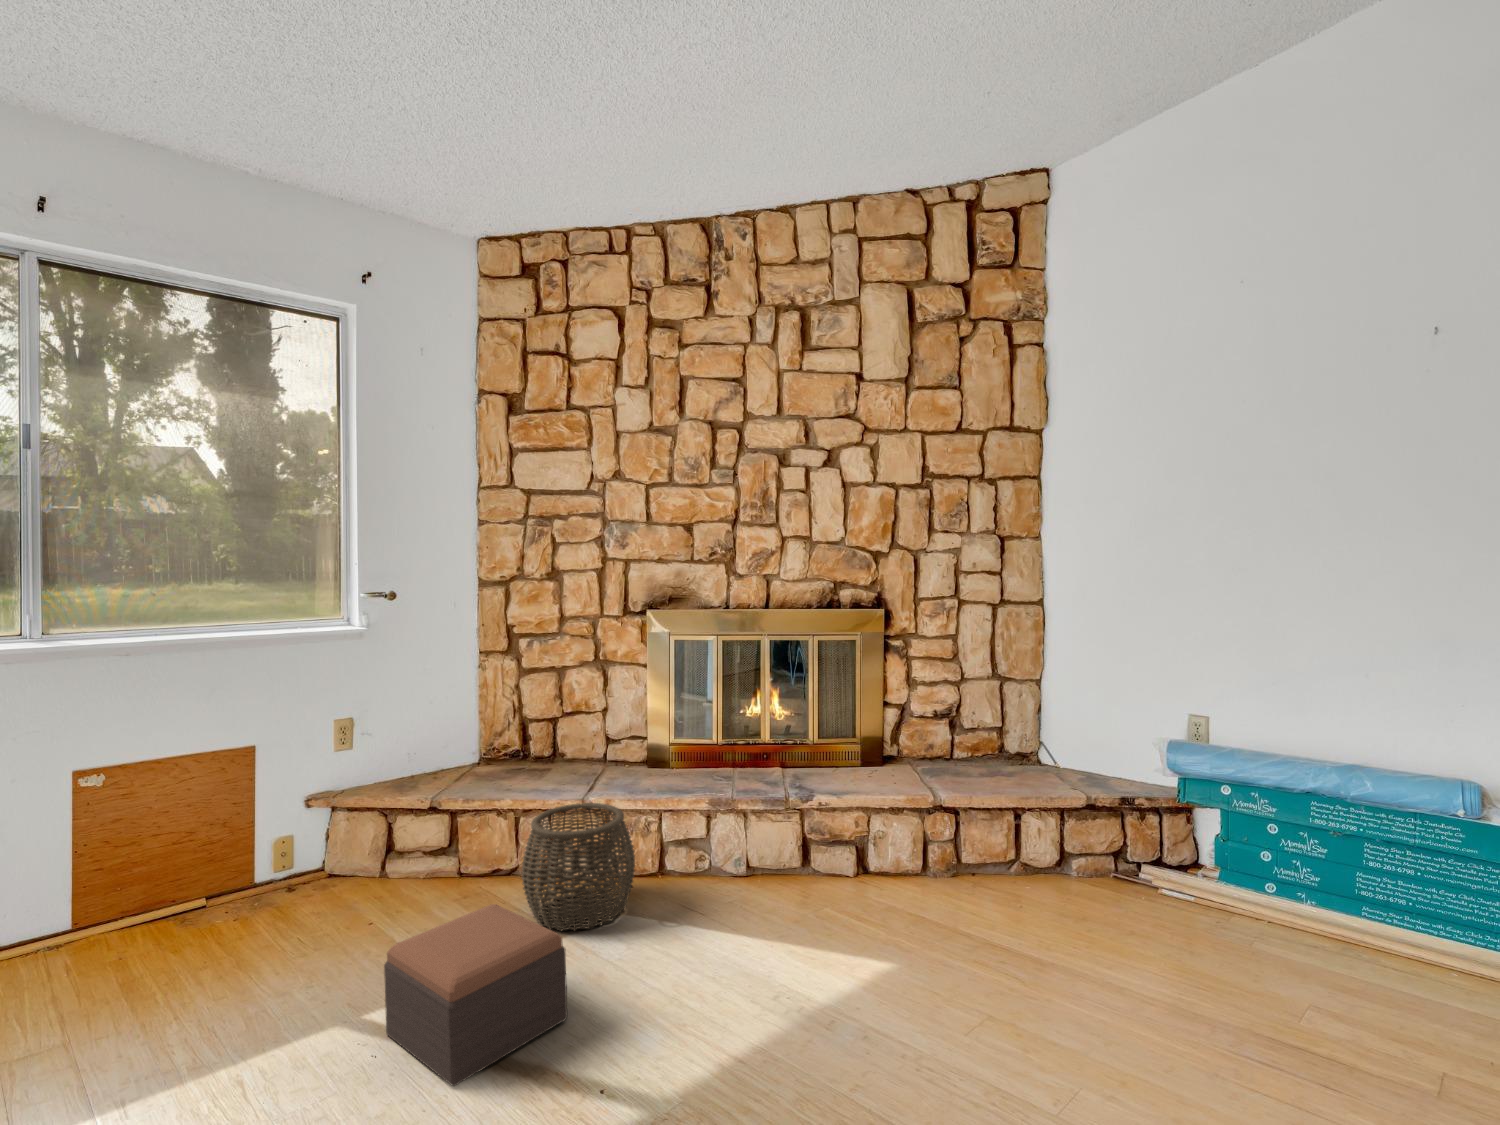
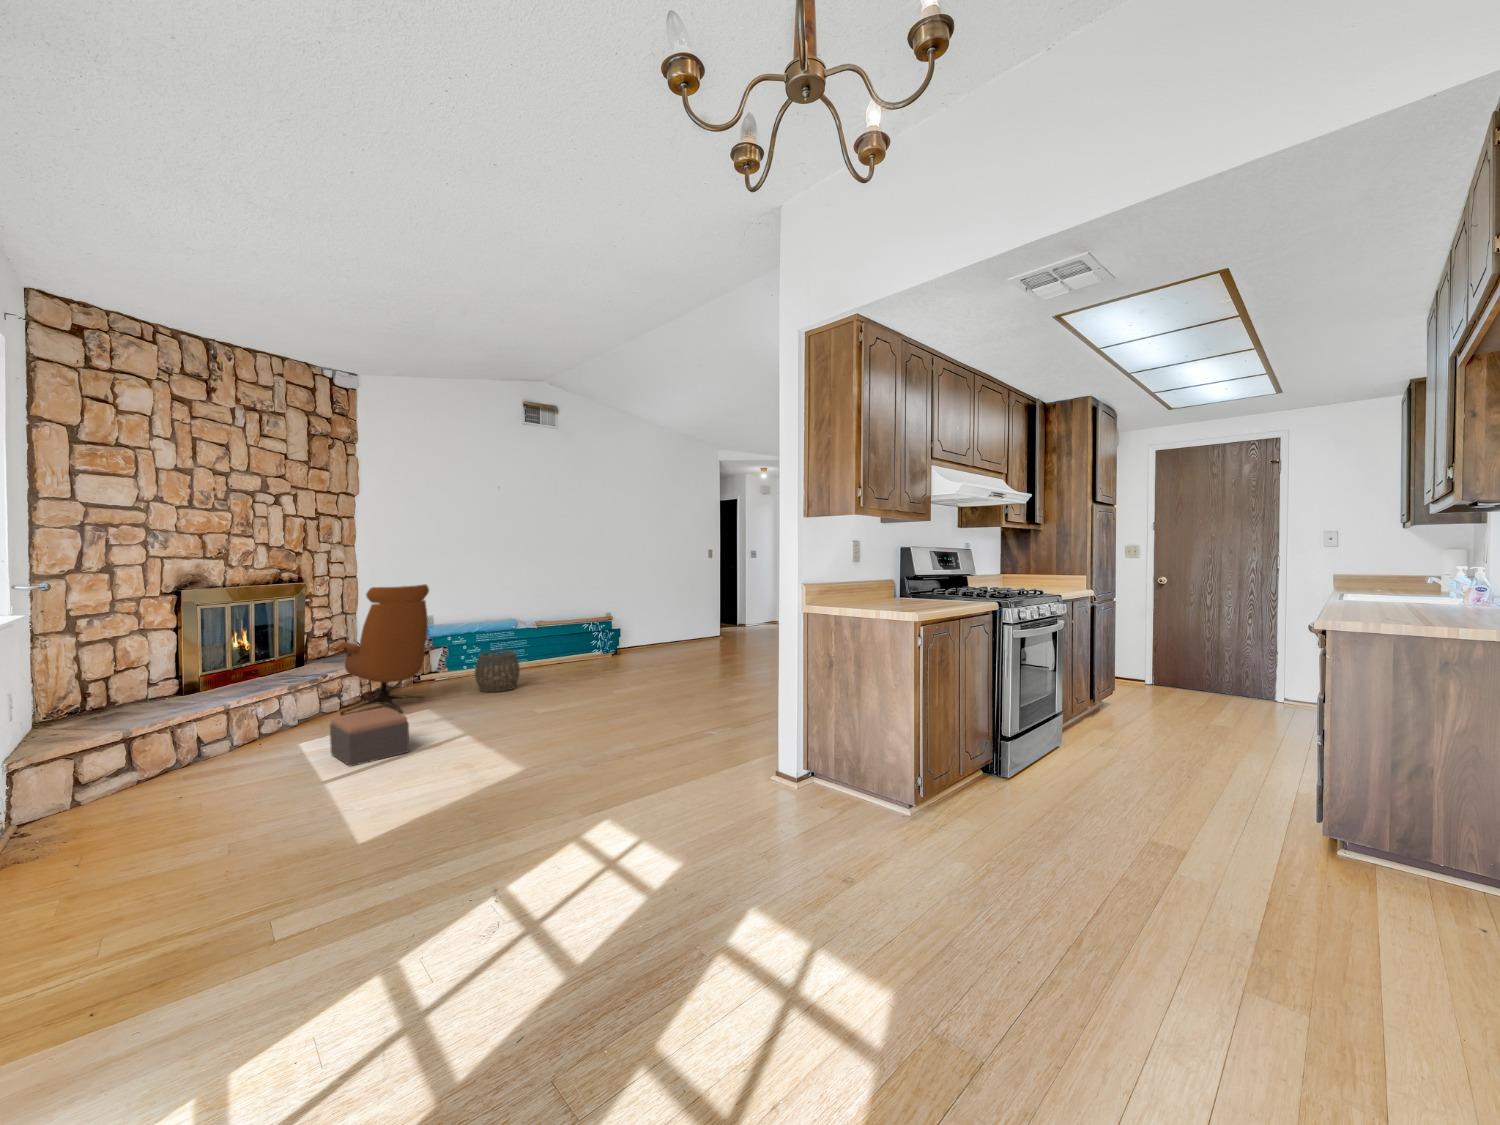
lounge chair: none [764,631,1007,953] -> present [341,584,429,715]
woven basket: present [522,803,635,931] -> present [475,650,520,692]

